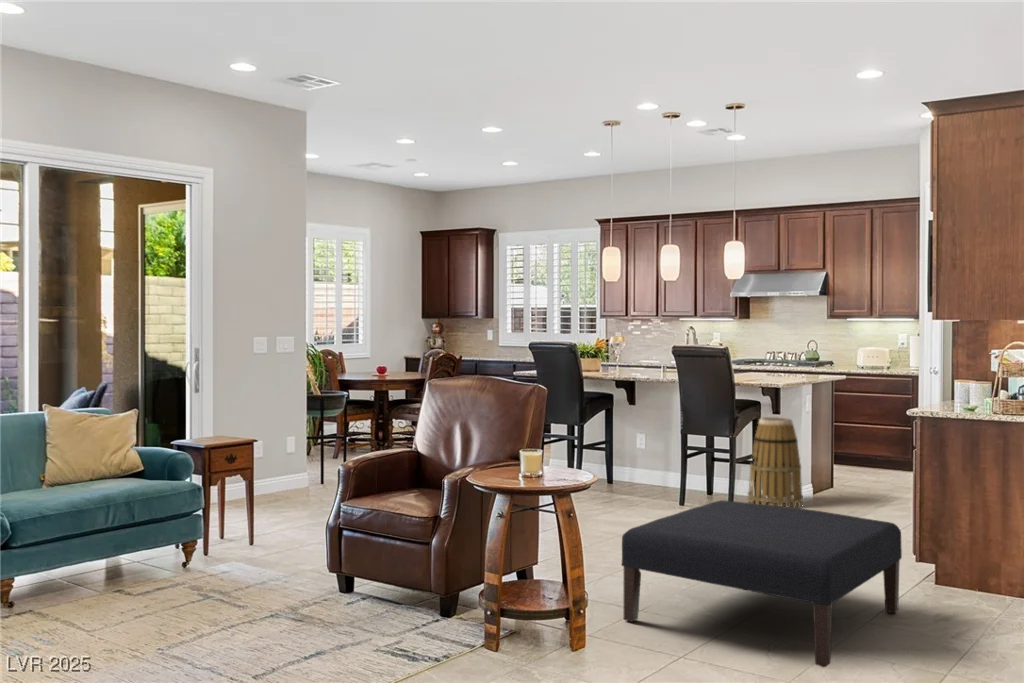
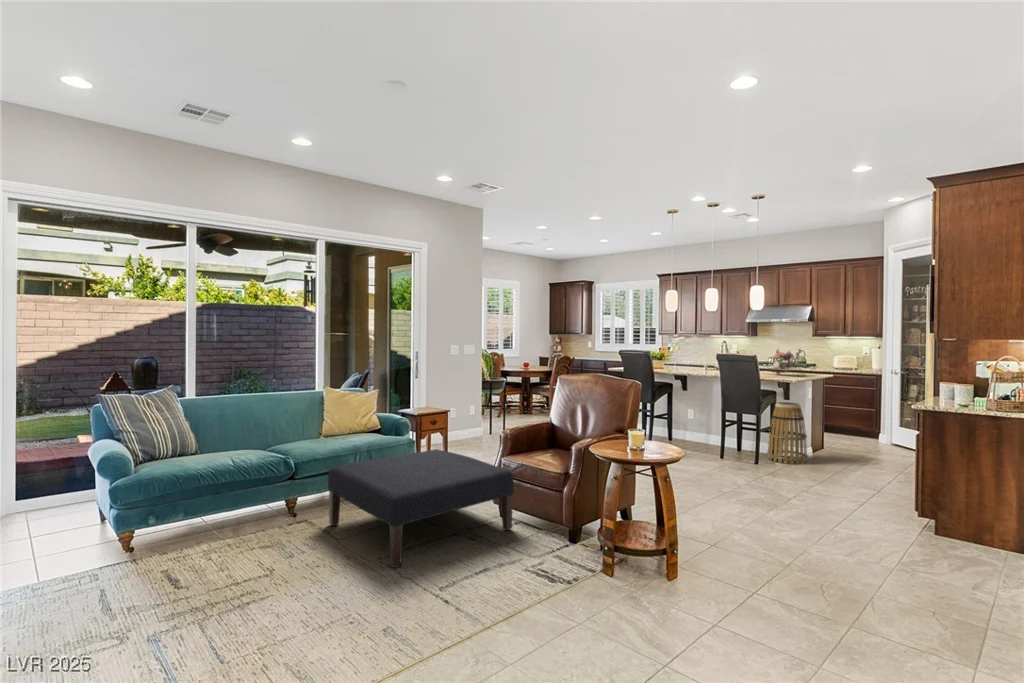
flower arrangement: none [747,336,802,377] -> present [768,349,801,374]
ottoman: present [622,501,902,667] -> present [328,449,514,568]

